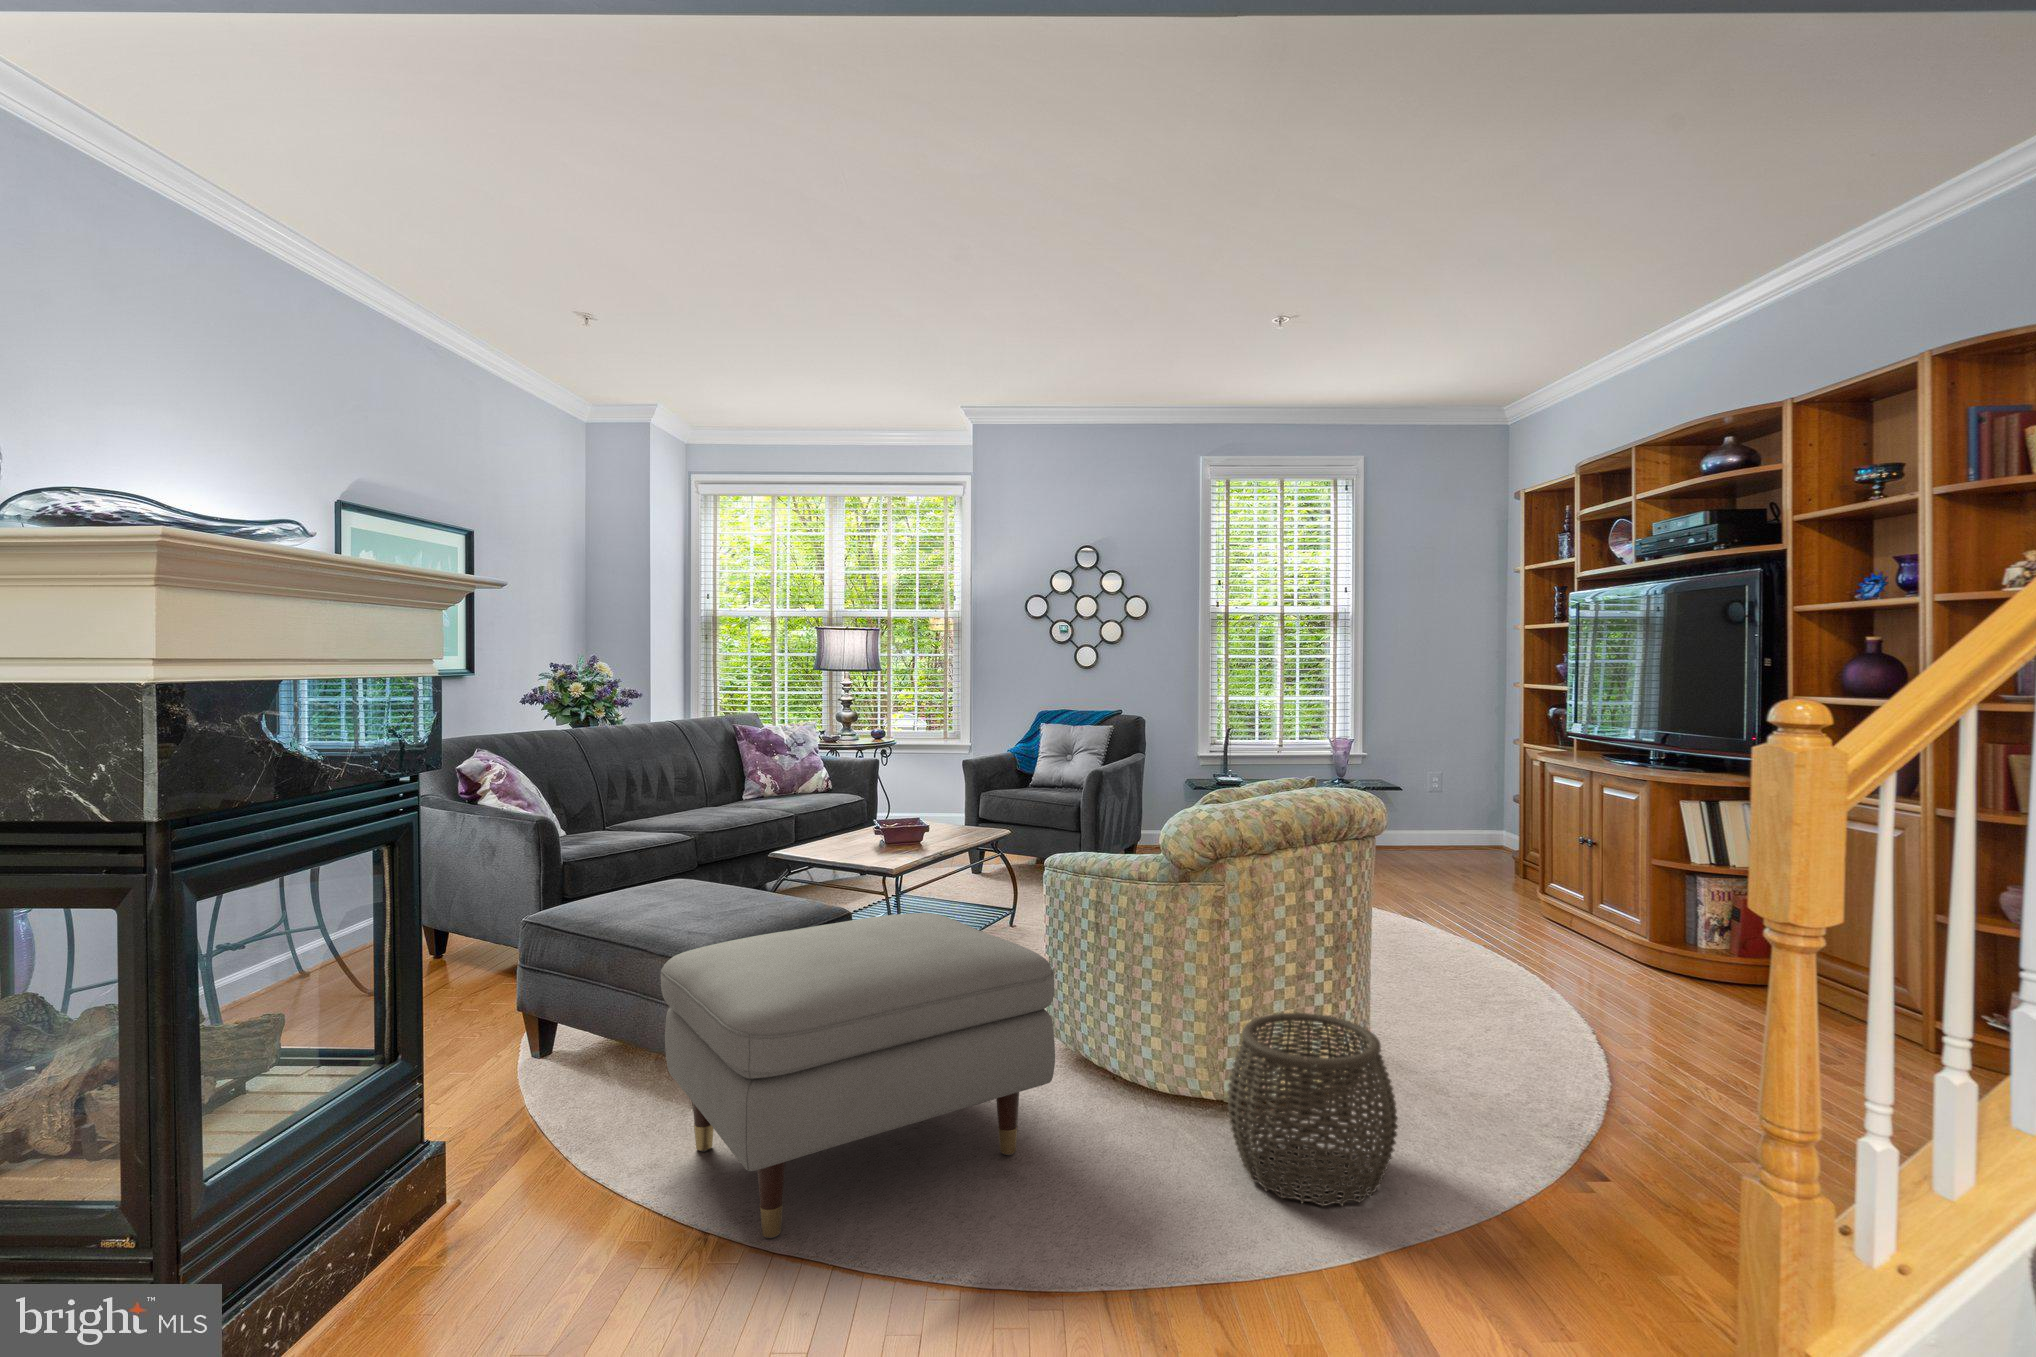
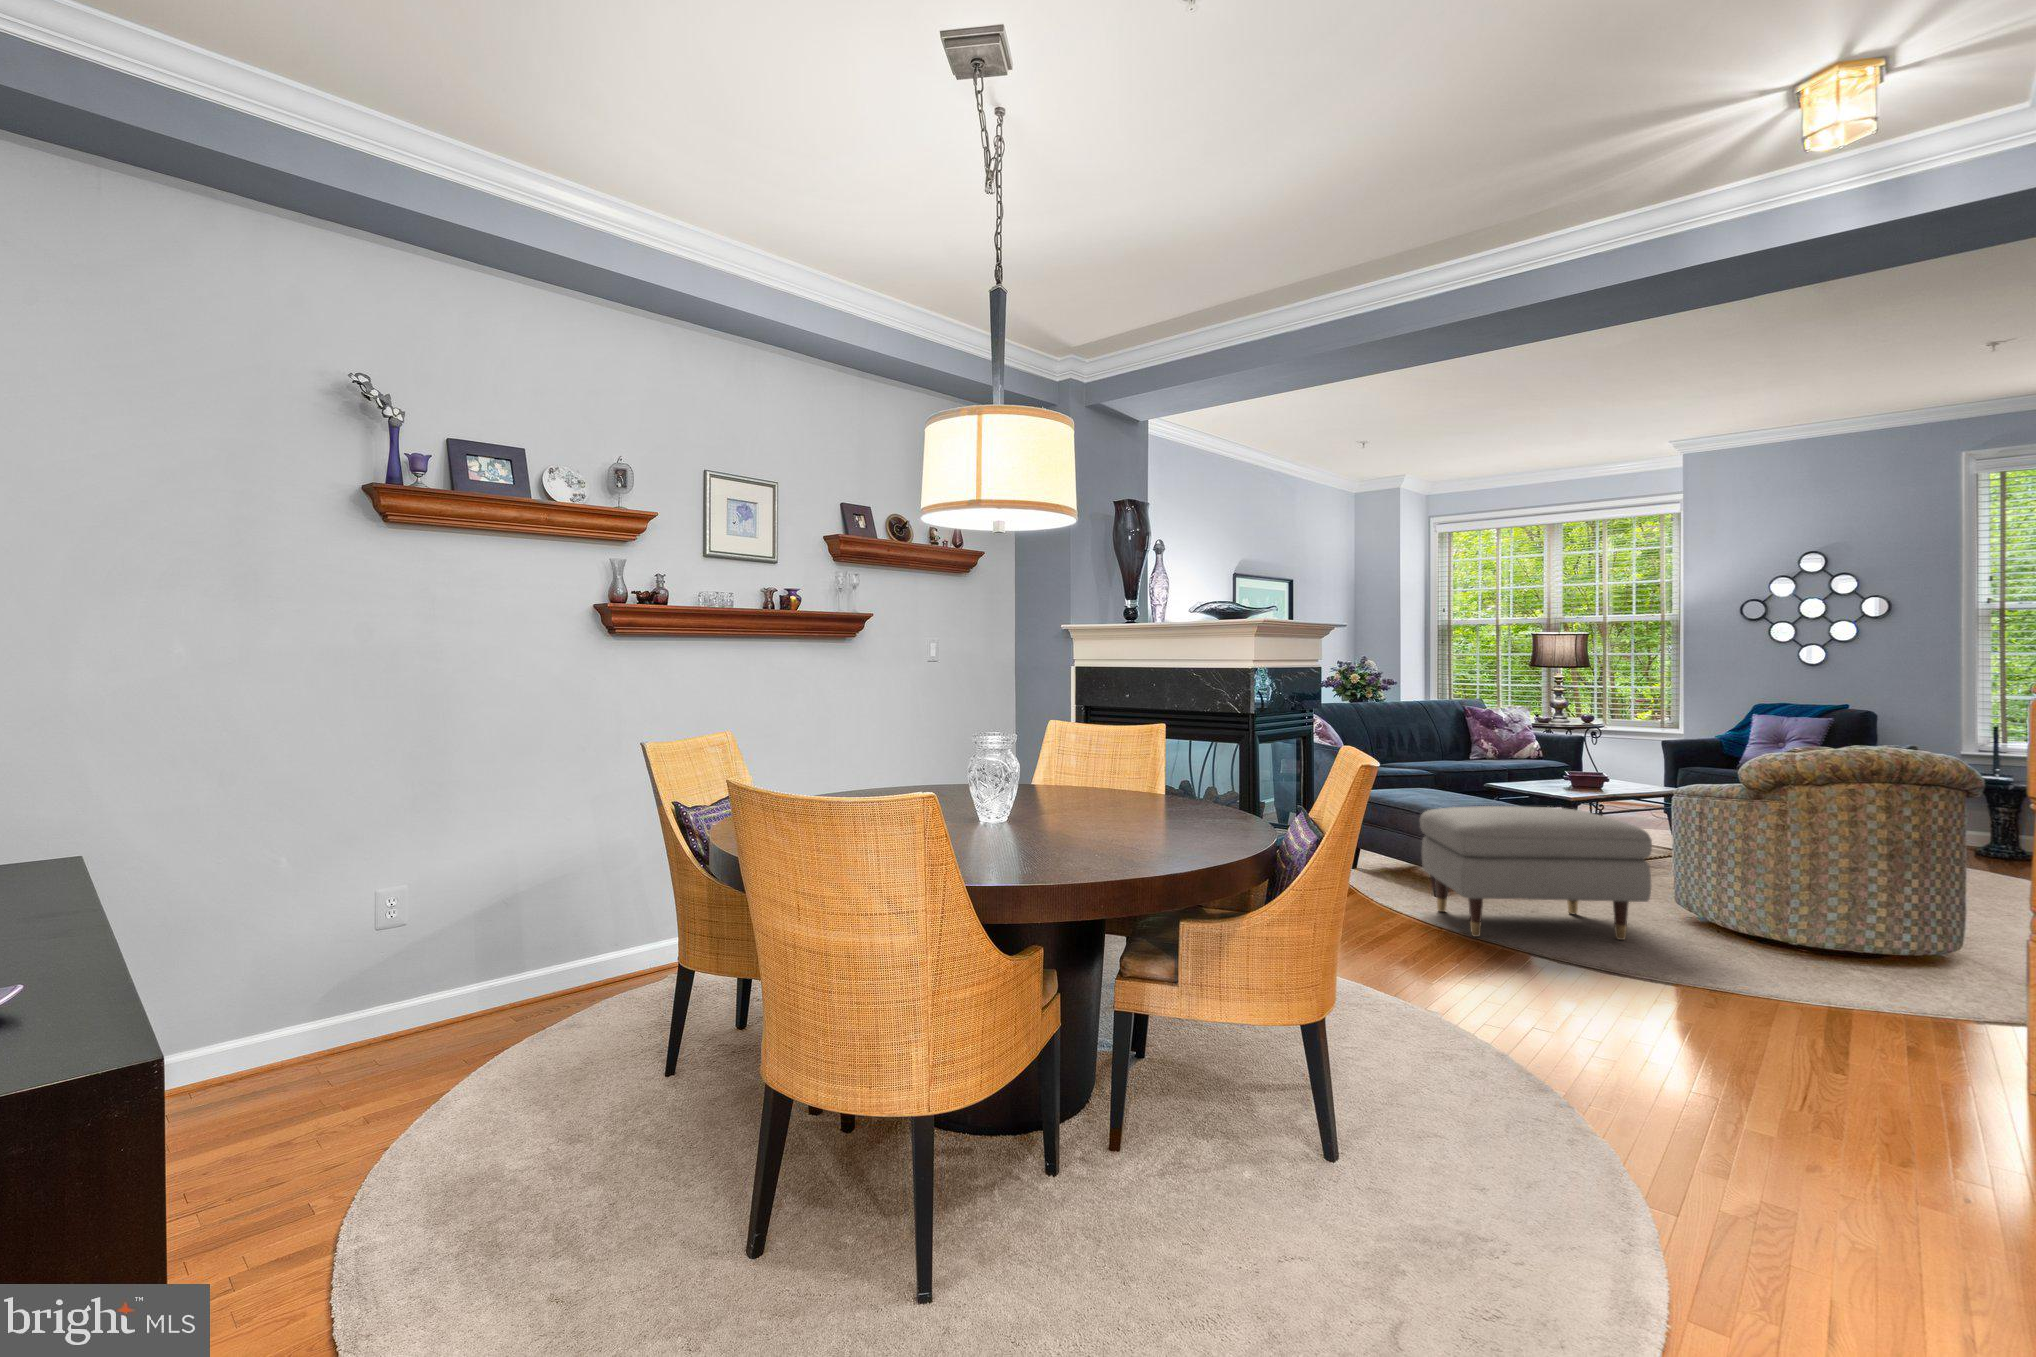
woven basket: present [1227,1013,1398,1206] -> none [1769,883,1899,990]

